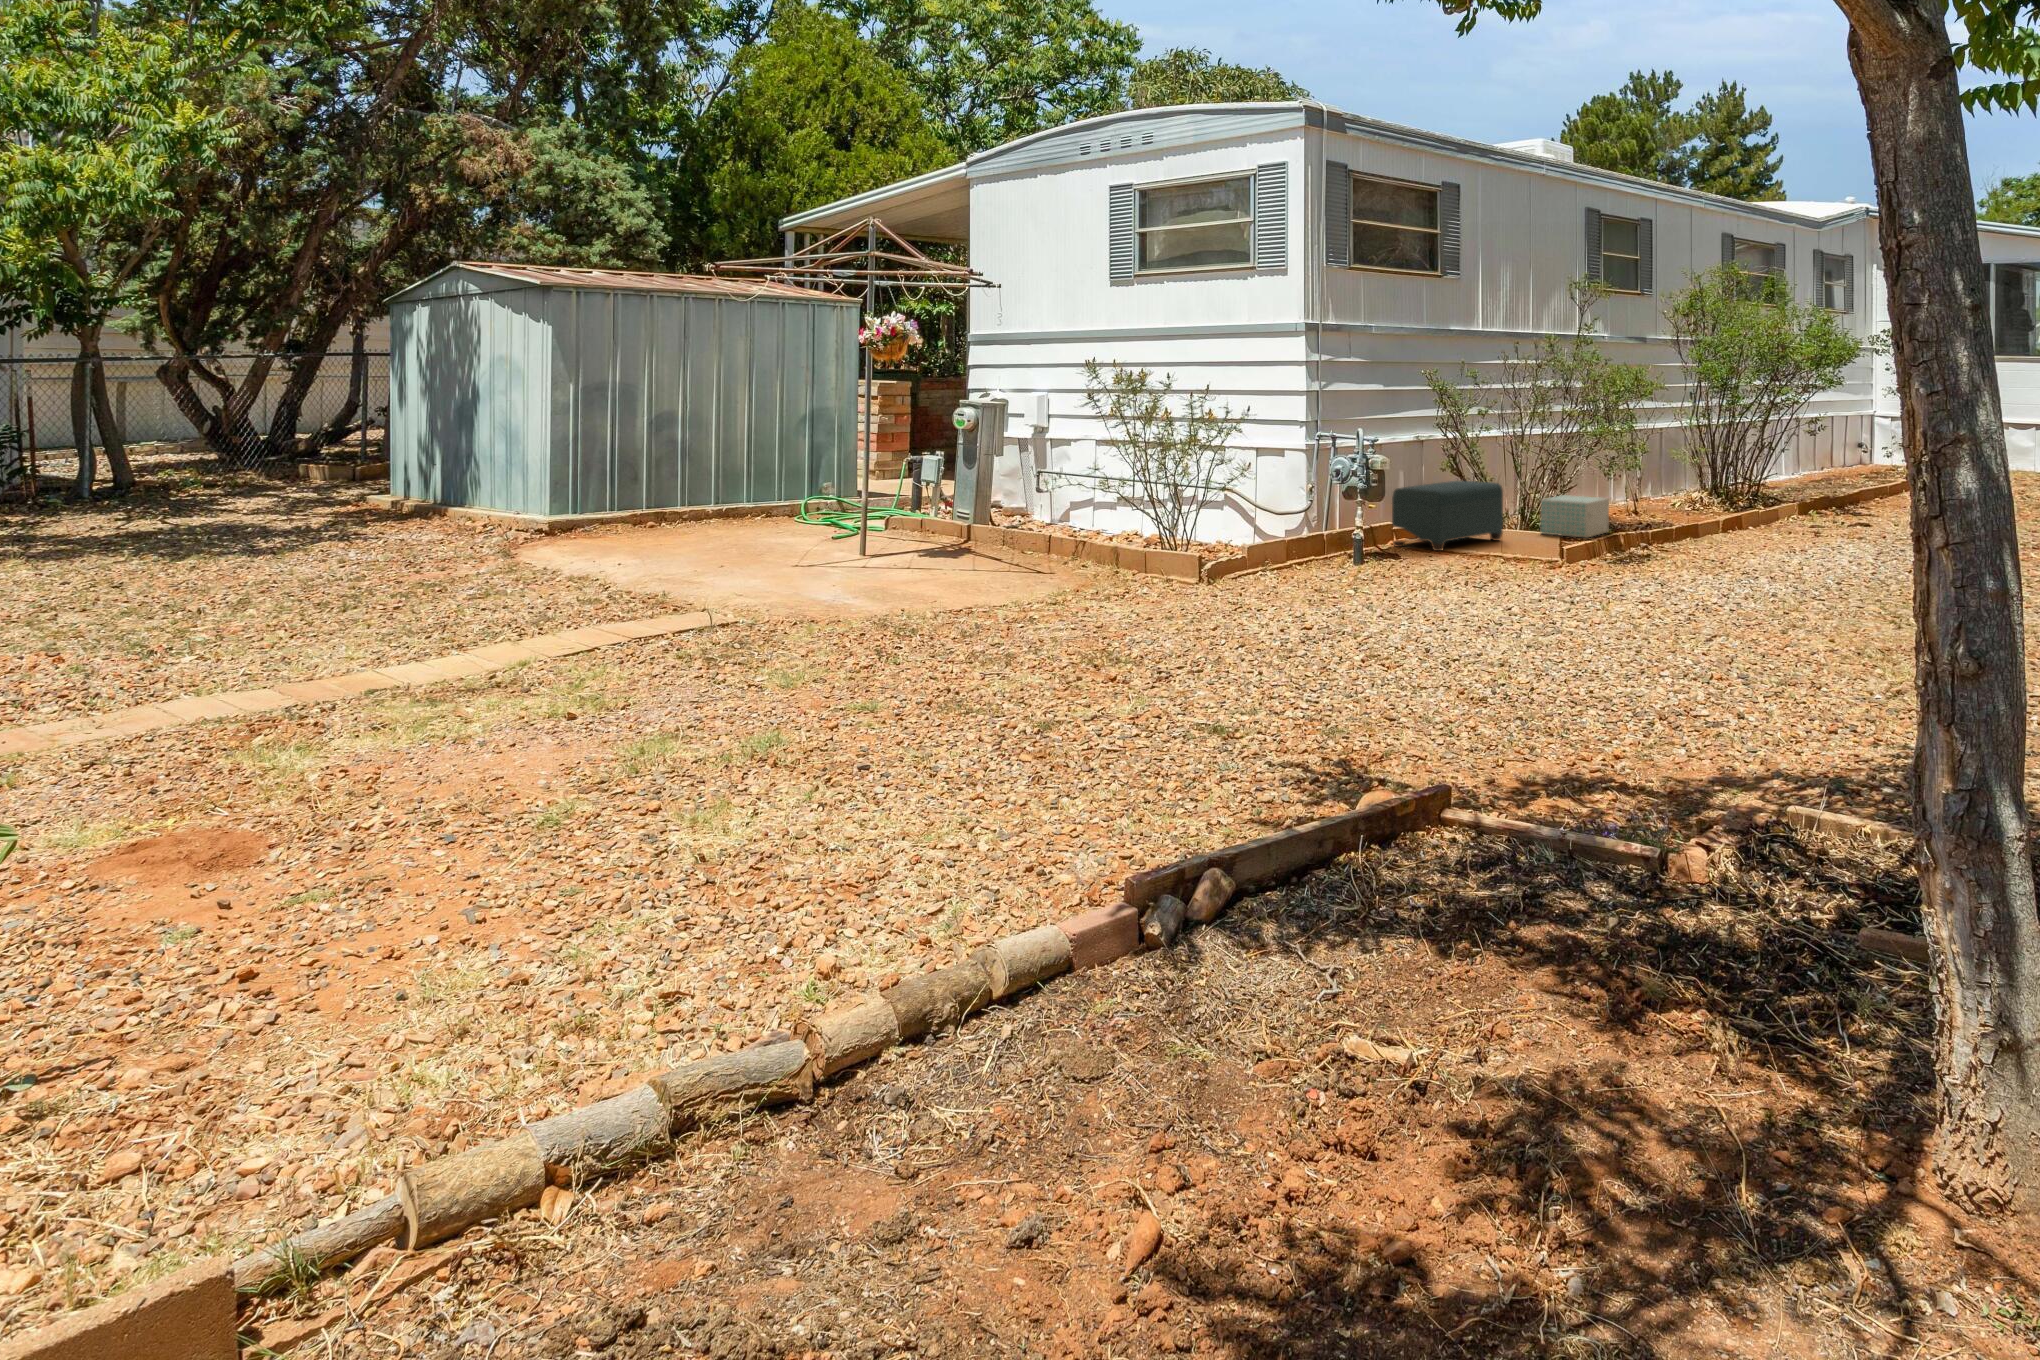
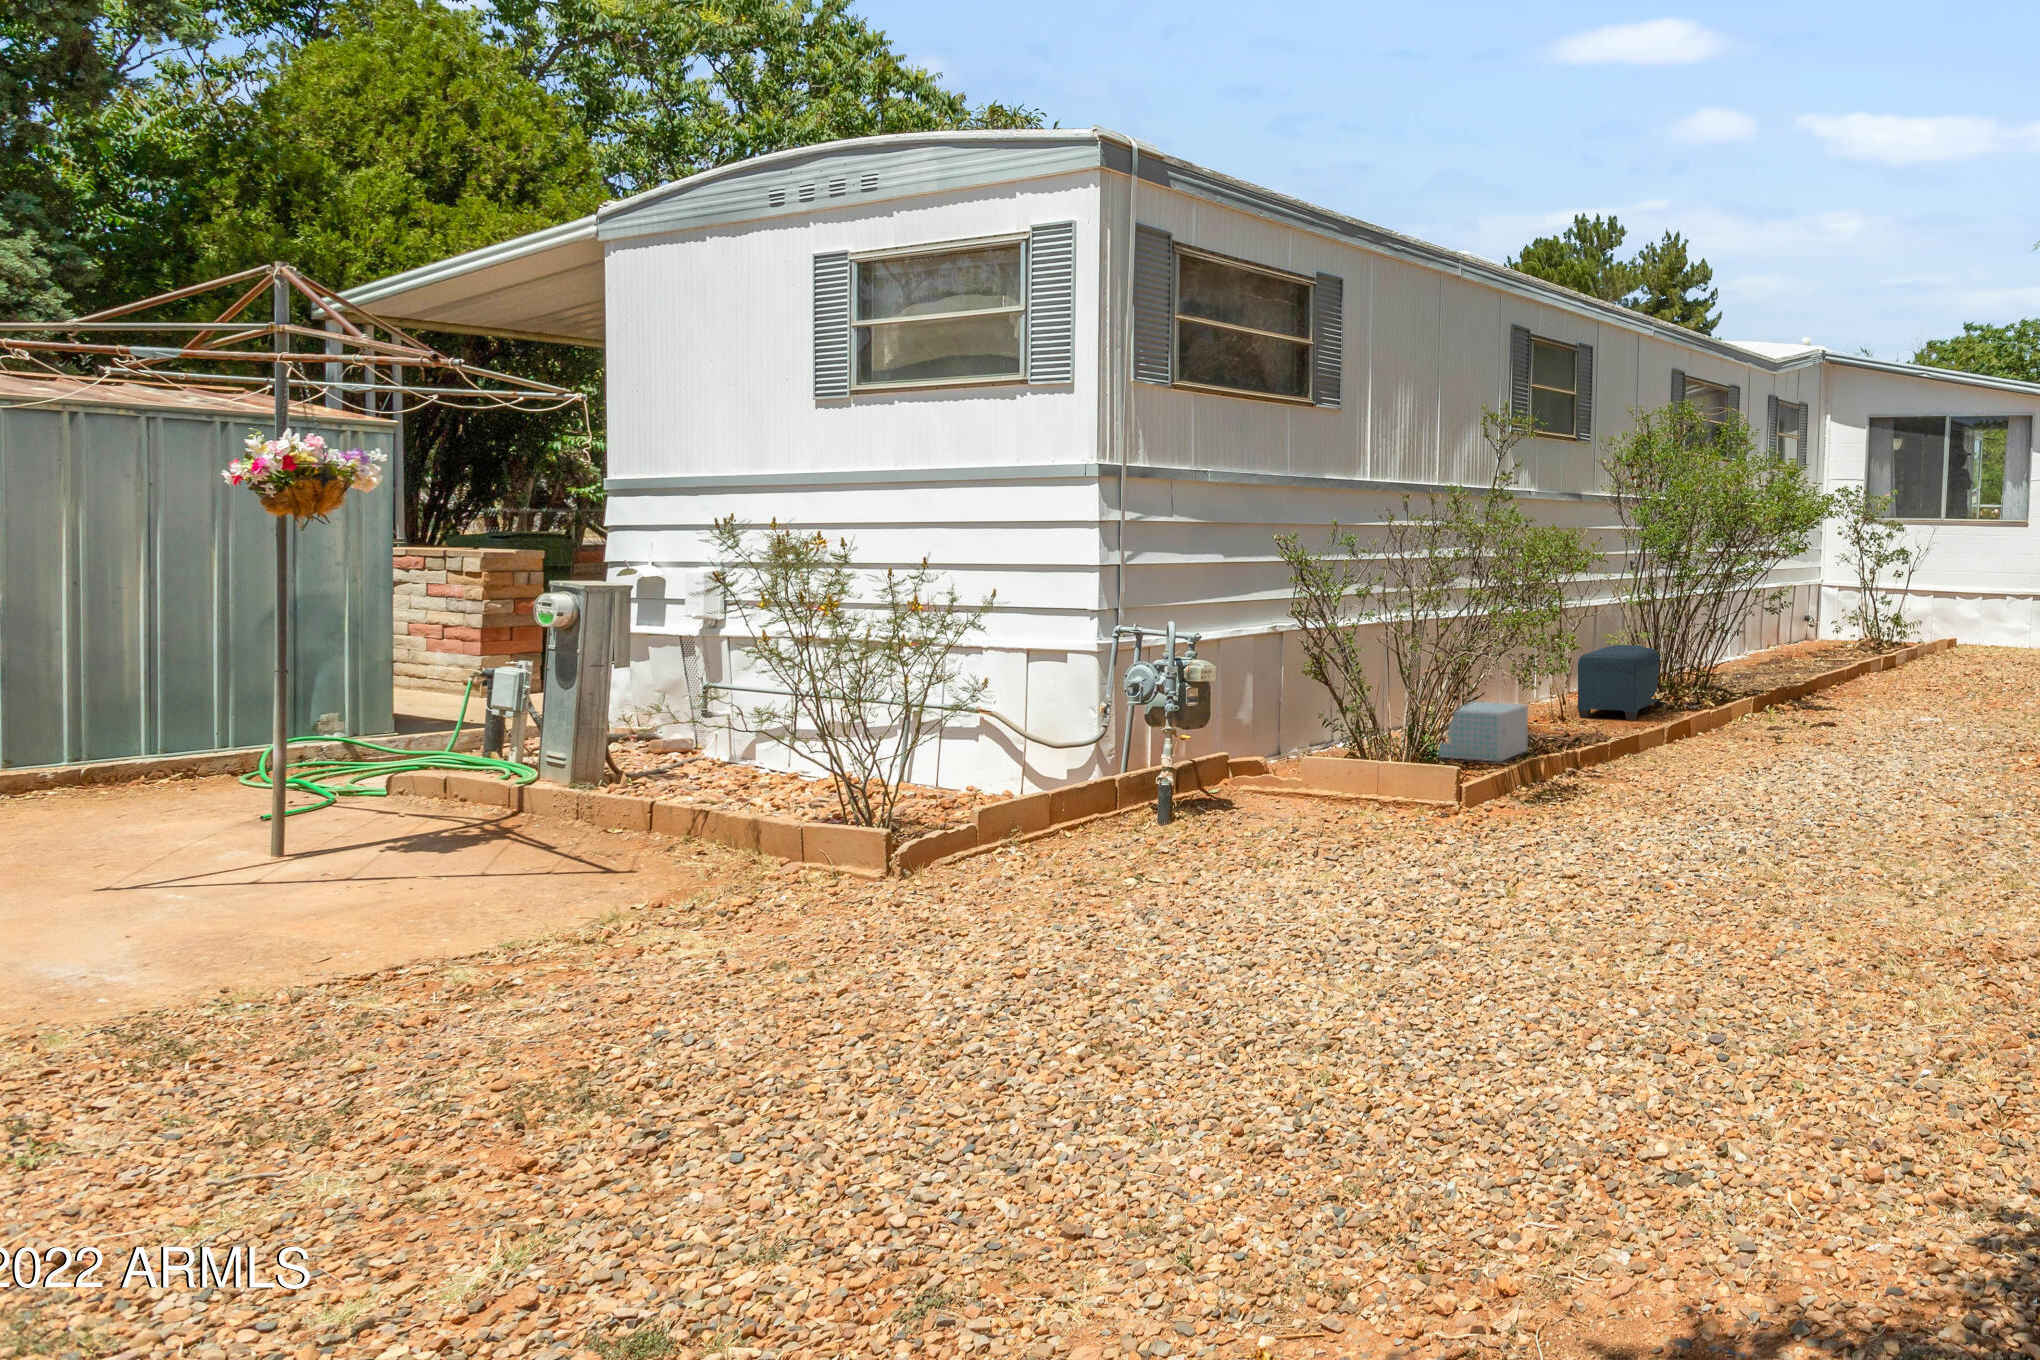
bench: present [1392,481,1503,551] -> present [1578,645,1664,721]

